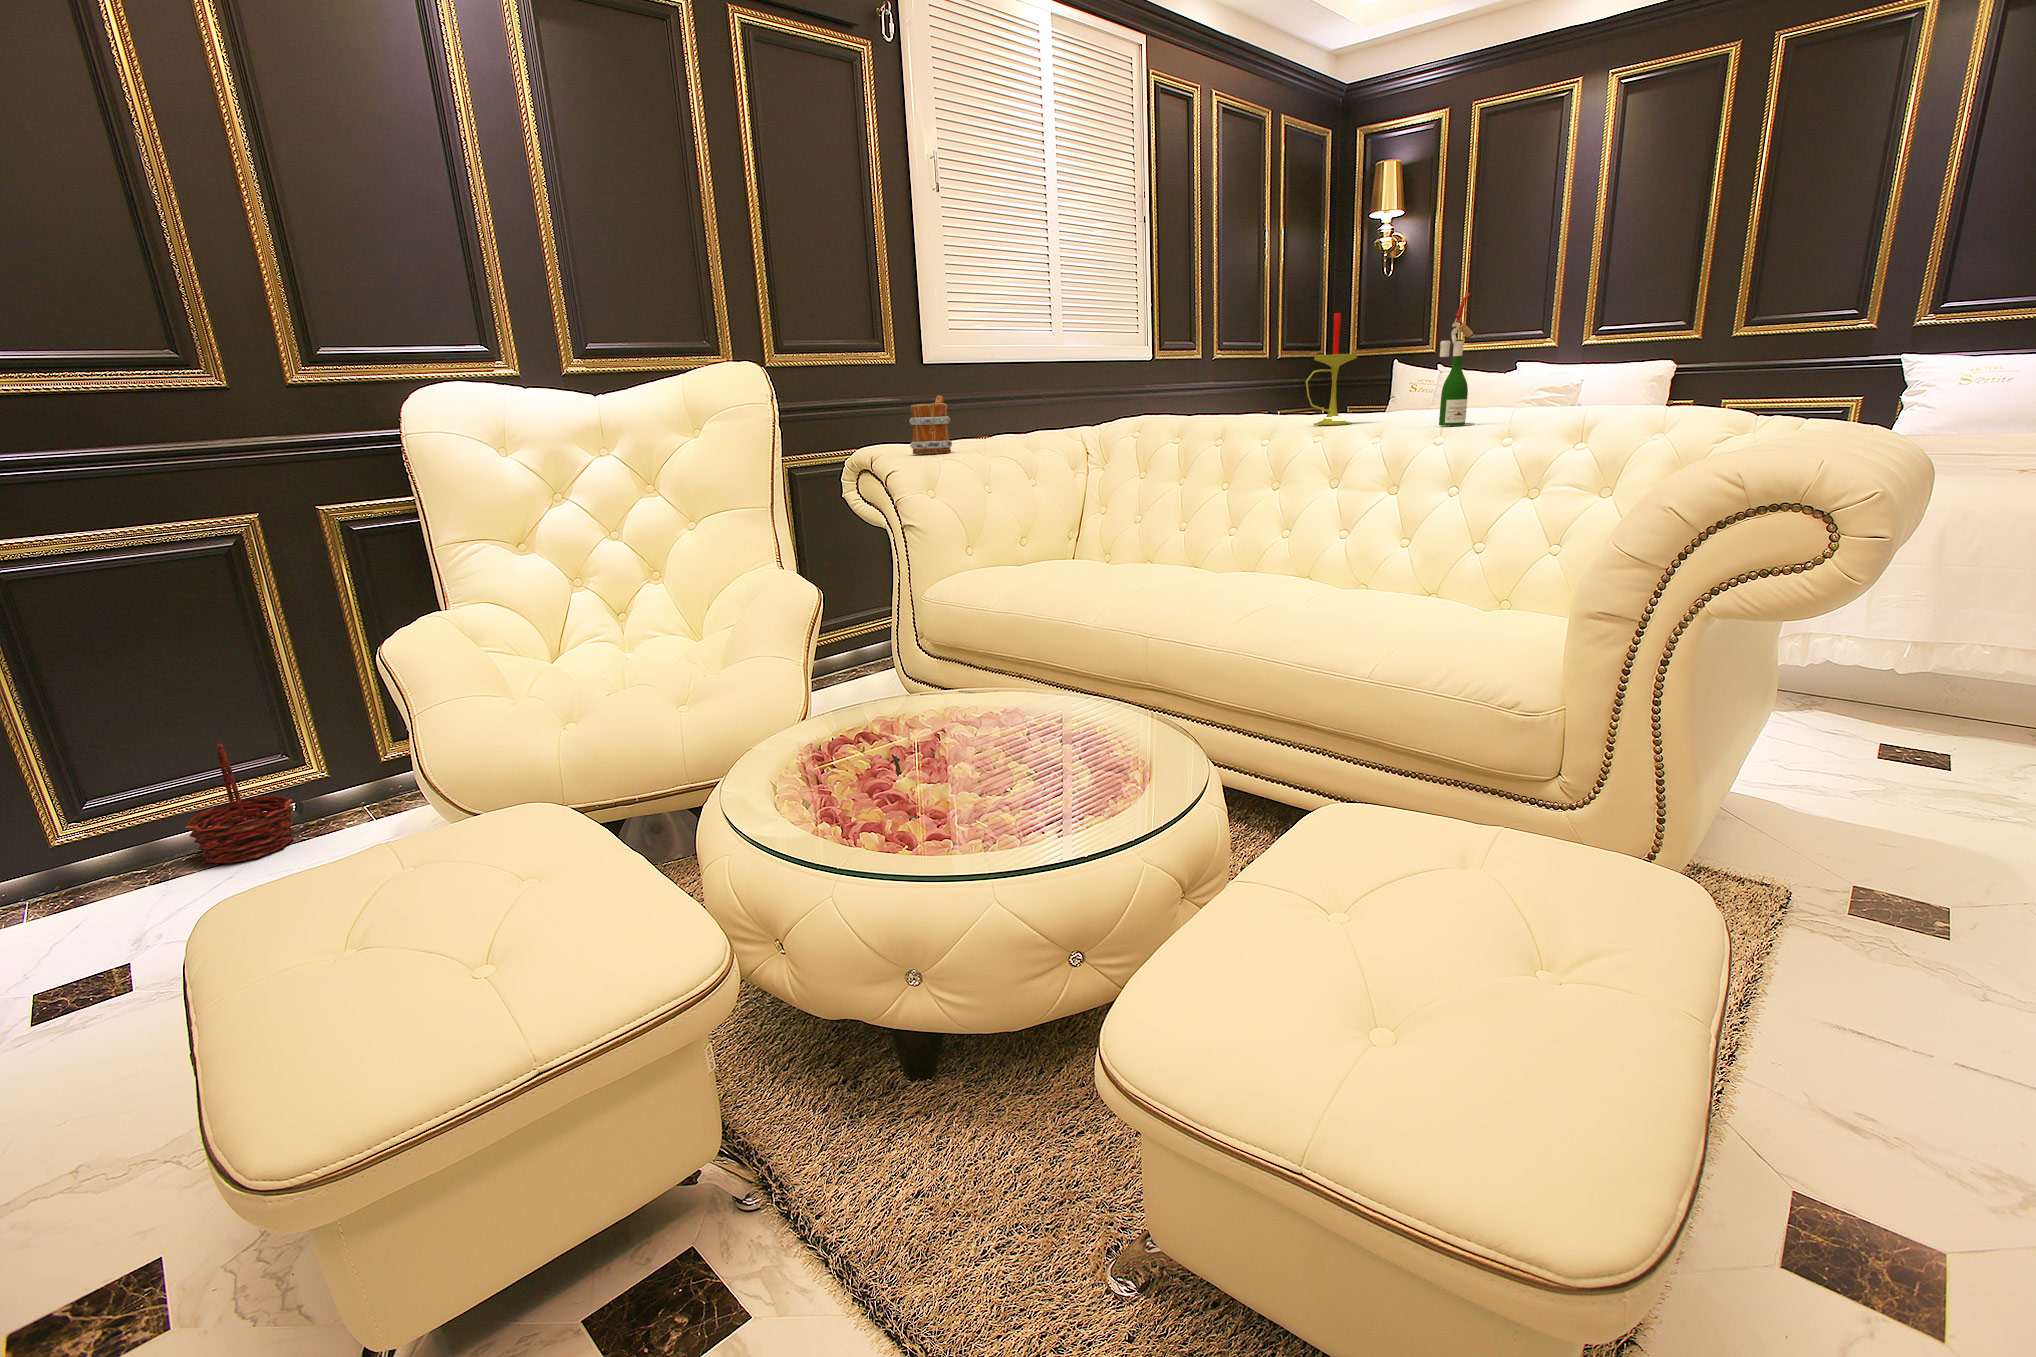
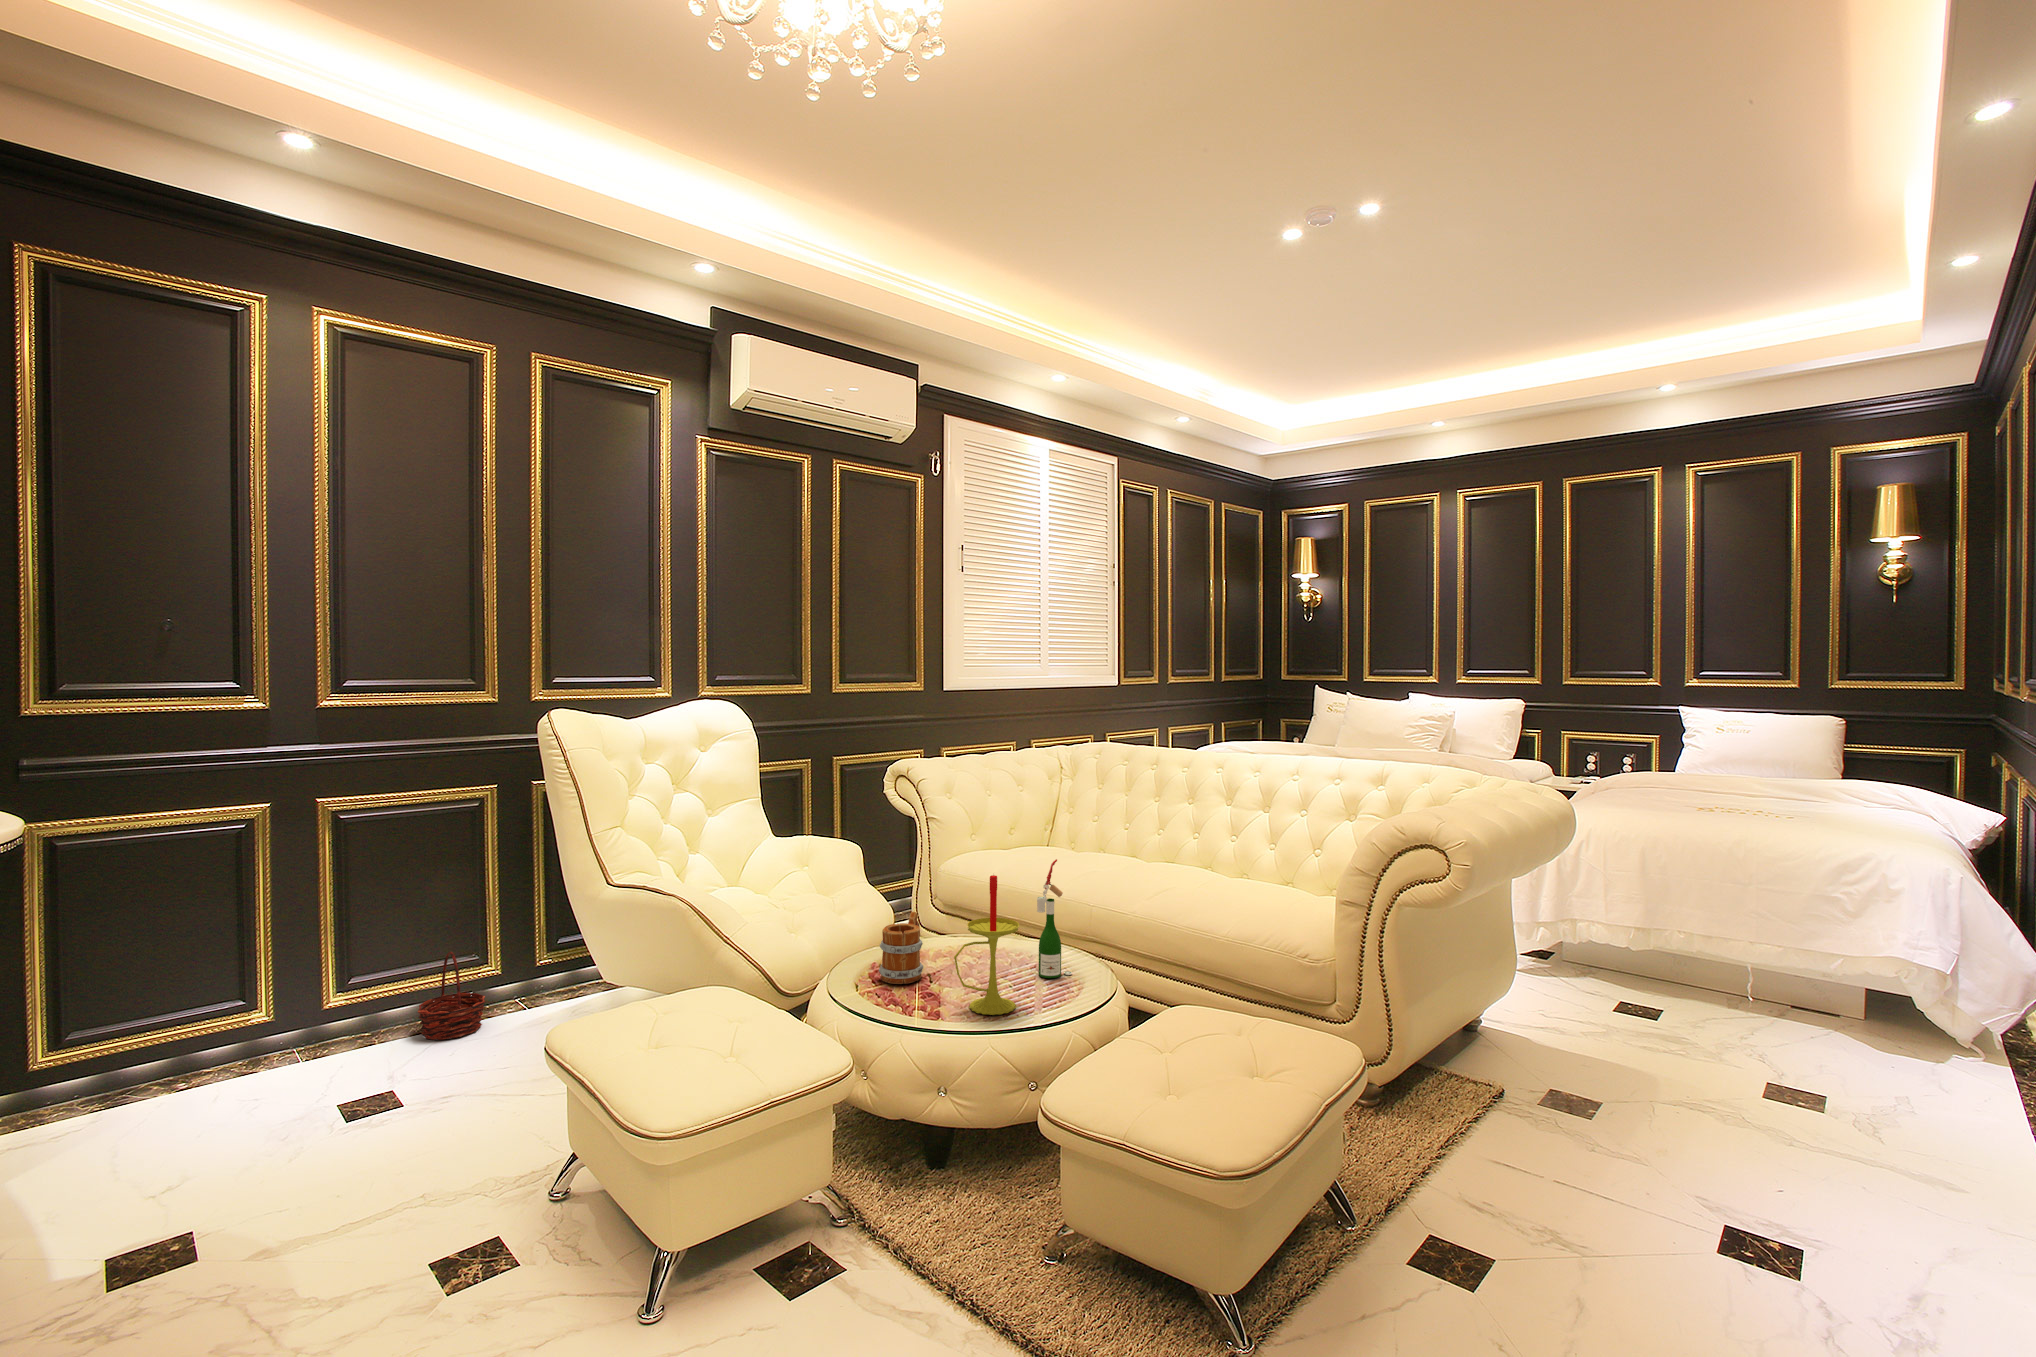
wine bottle: present [1439,293,1475,426] -> present [1037,859,1072,978]
candle: present [1306,313,1357,425] -> present [954,875,1019,1015]
mug: present [909,396,952,454] -> present [879,912,923,984]

